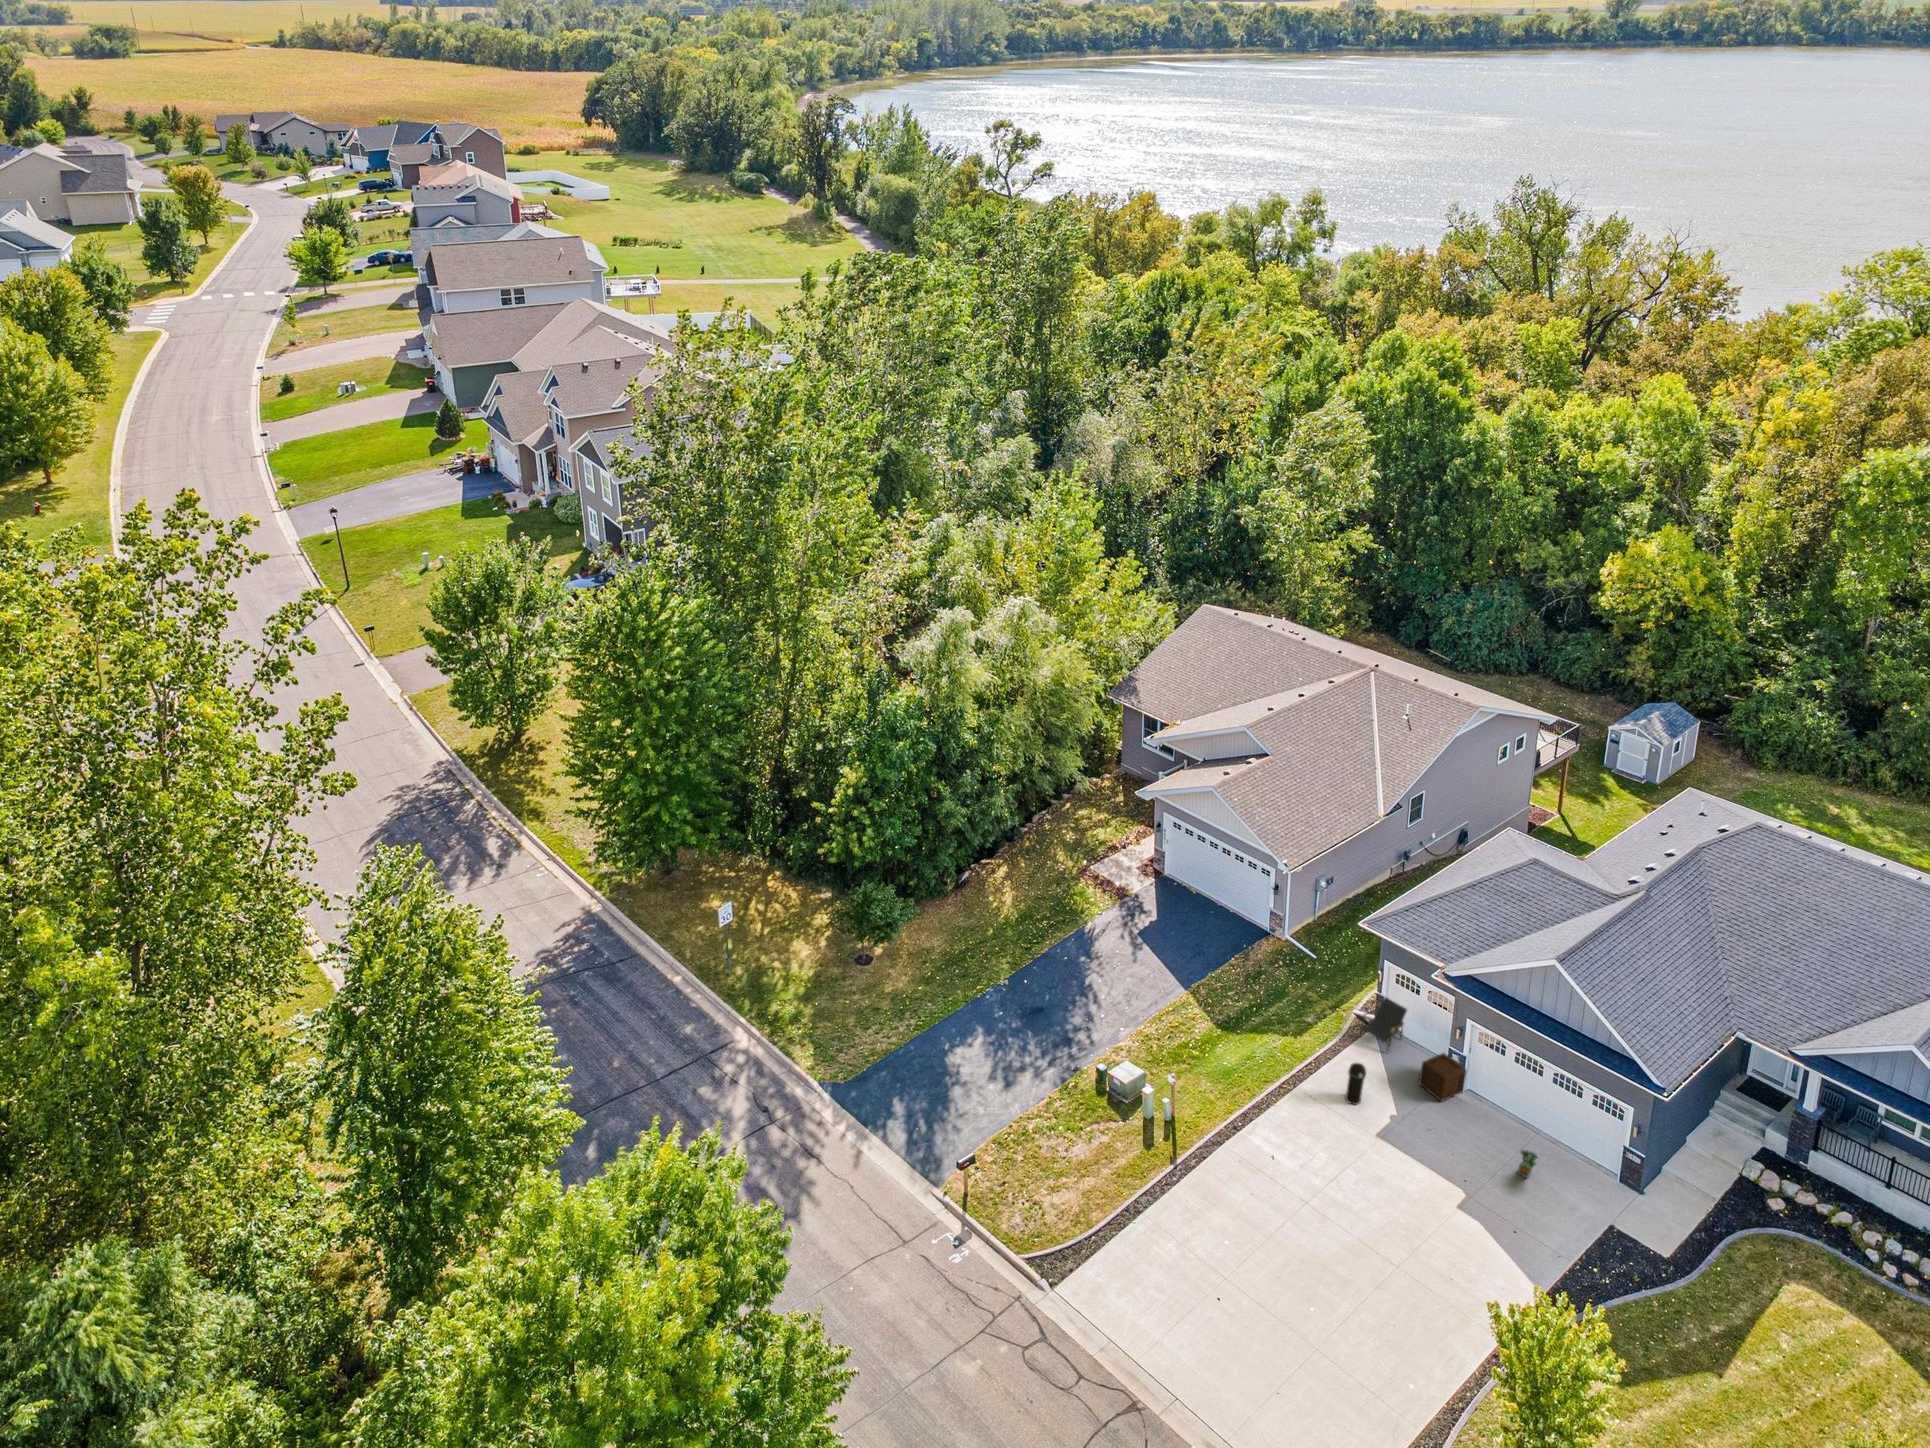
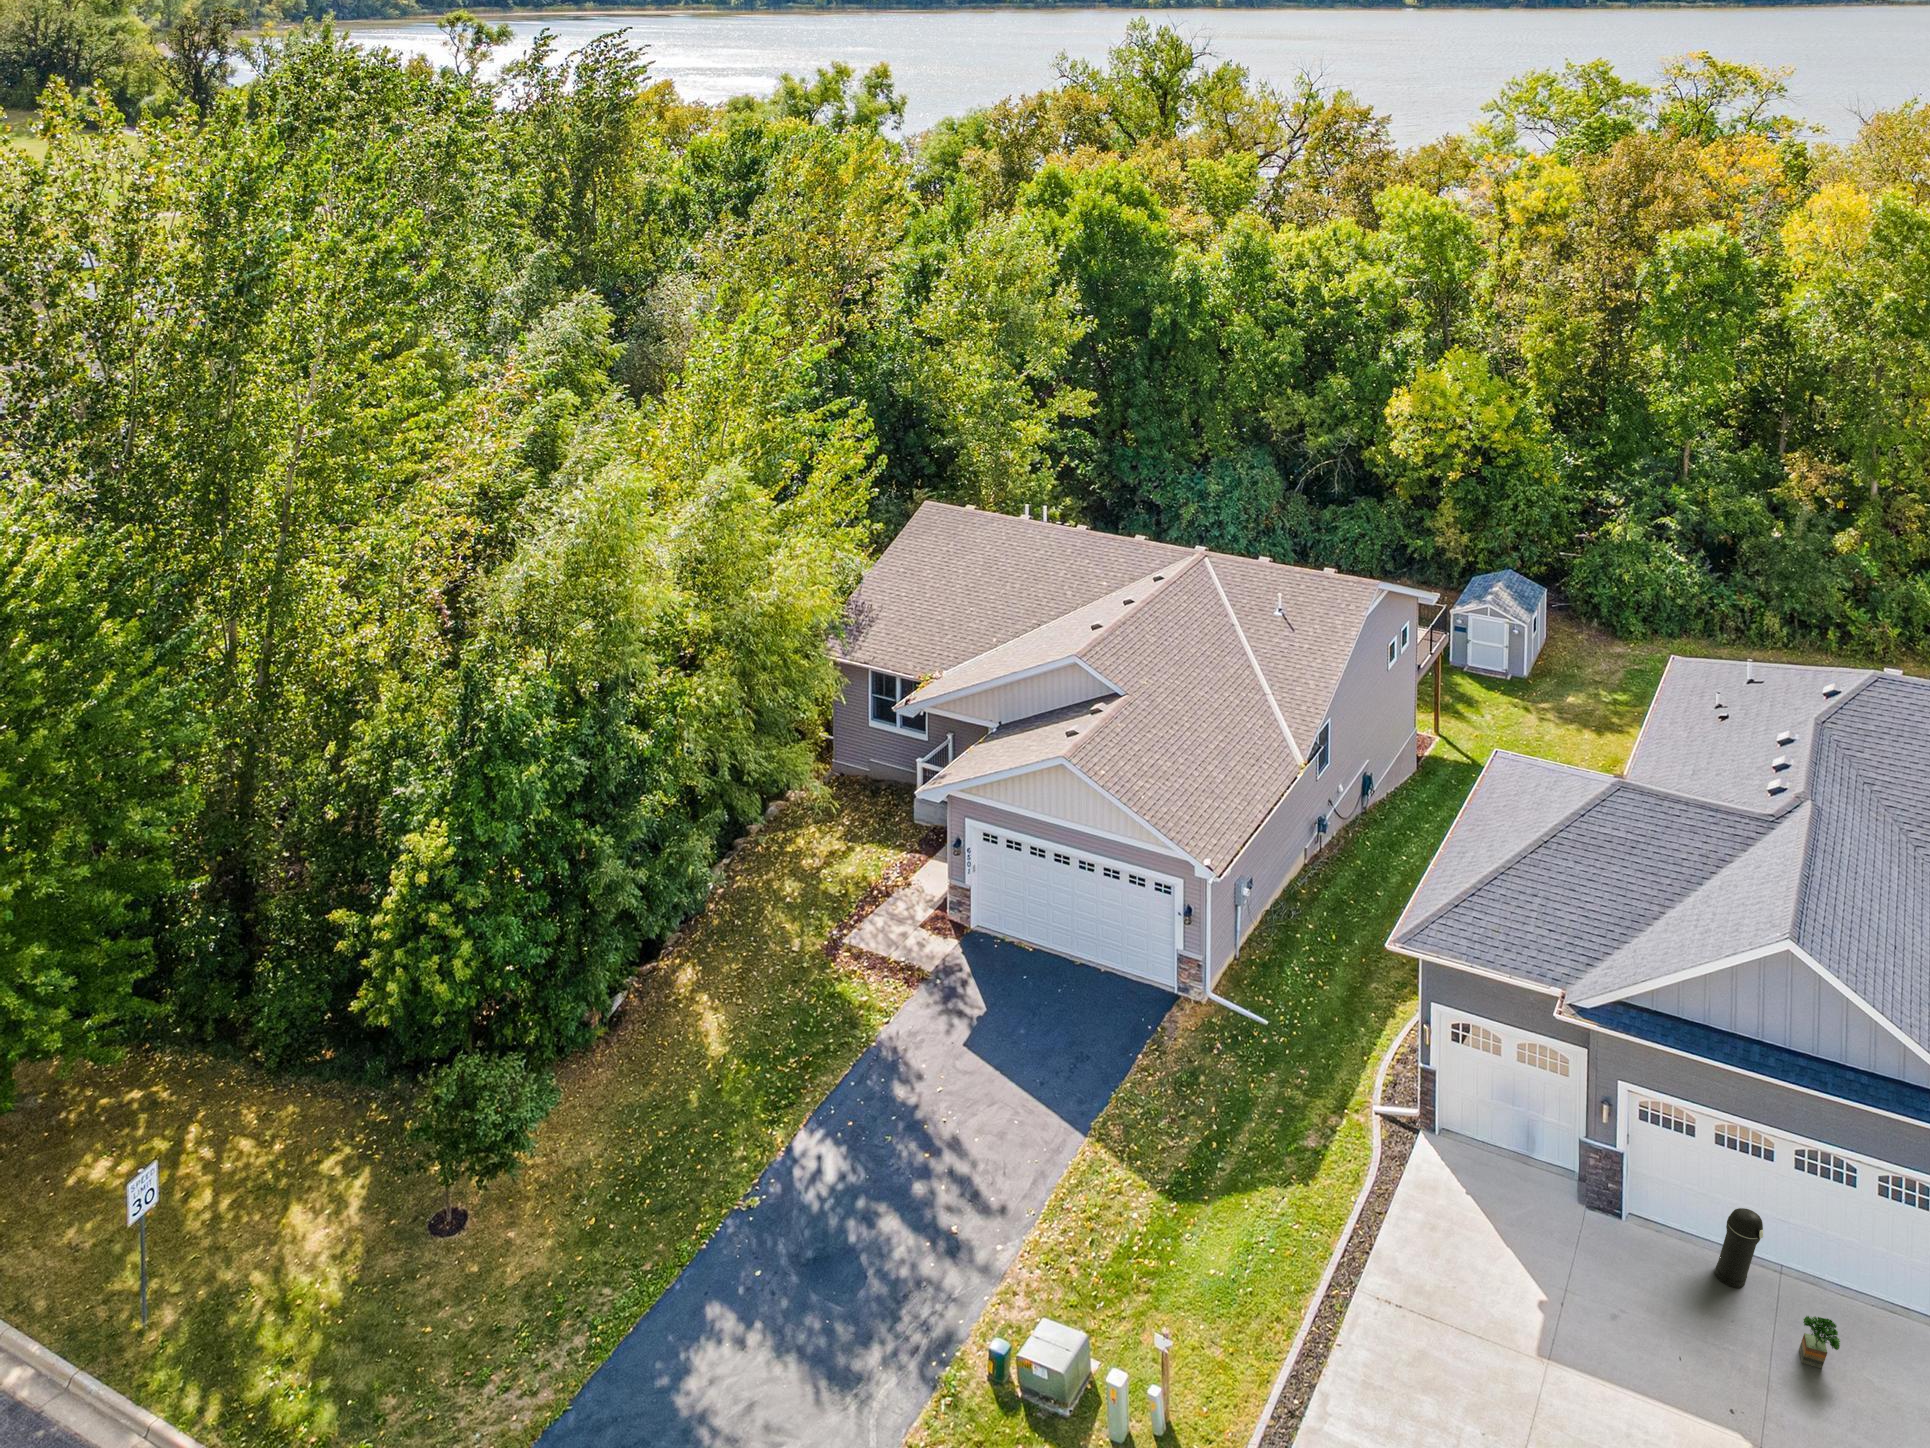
lounge chair: present [1360,997,1407,1051] -> none [1412,1072,1485,1175]
wooden crate: present [1419,1053,1467,1101] -> none [1550,1153,1631,1249]
trash can: present [1345,1063,1366,1105] -> present [1715,1208,1763,1288]

